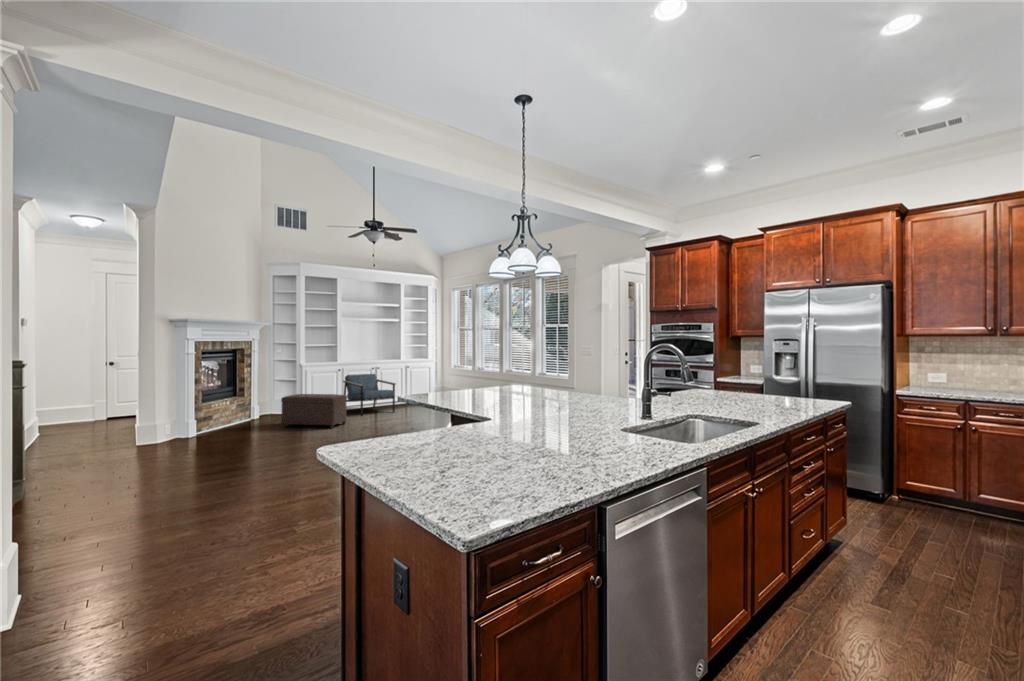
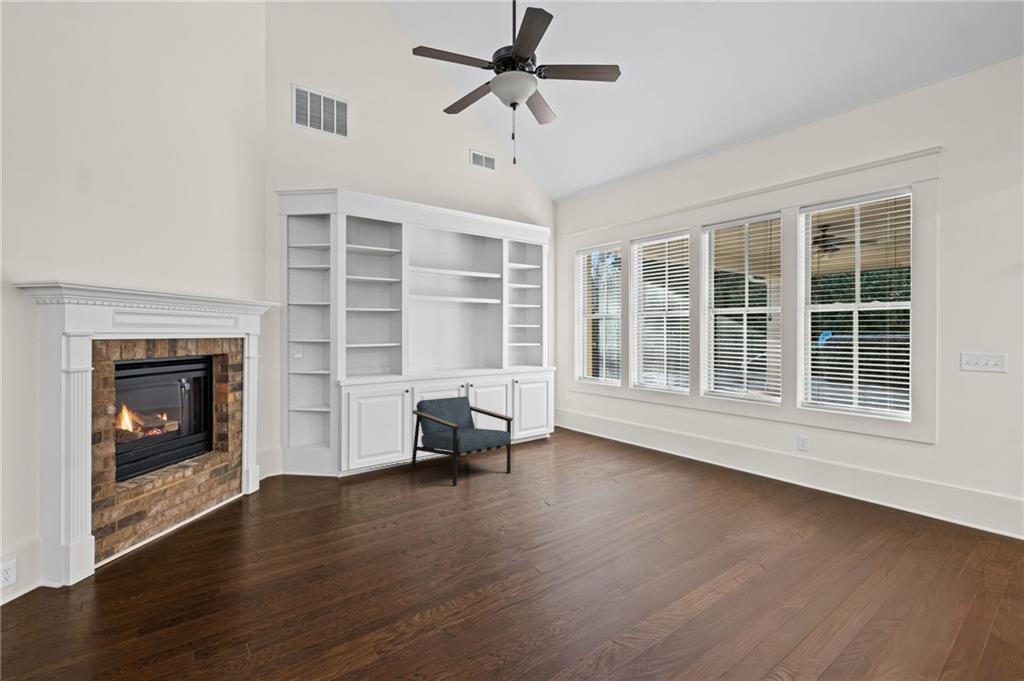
ottoman: present [281,394,347,428] -> none [299,451,437,542]

